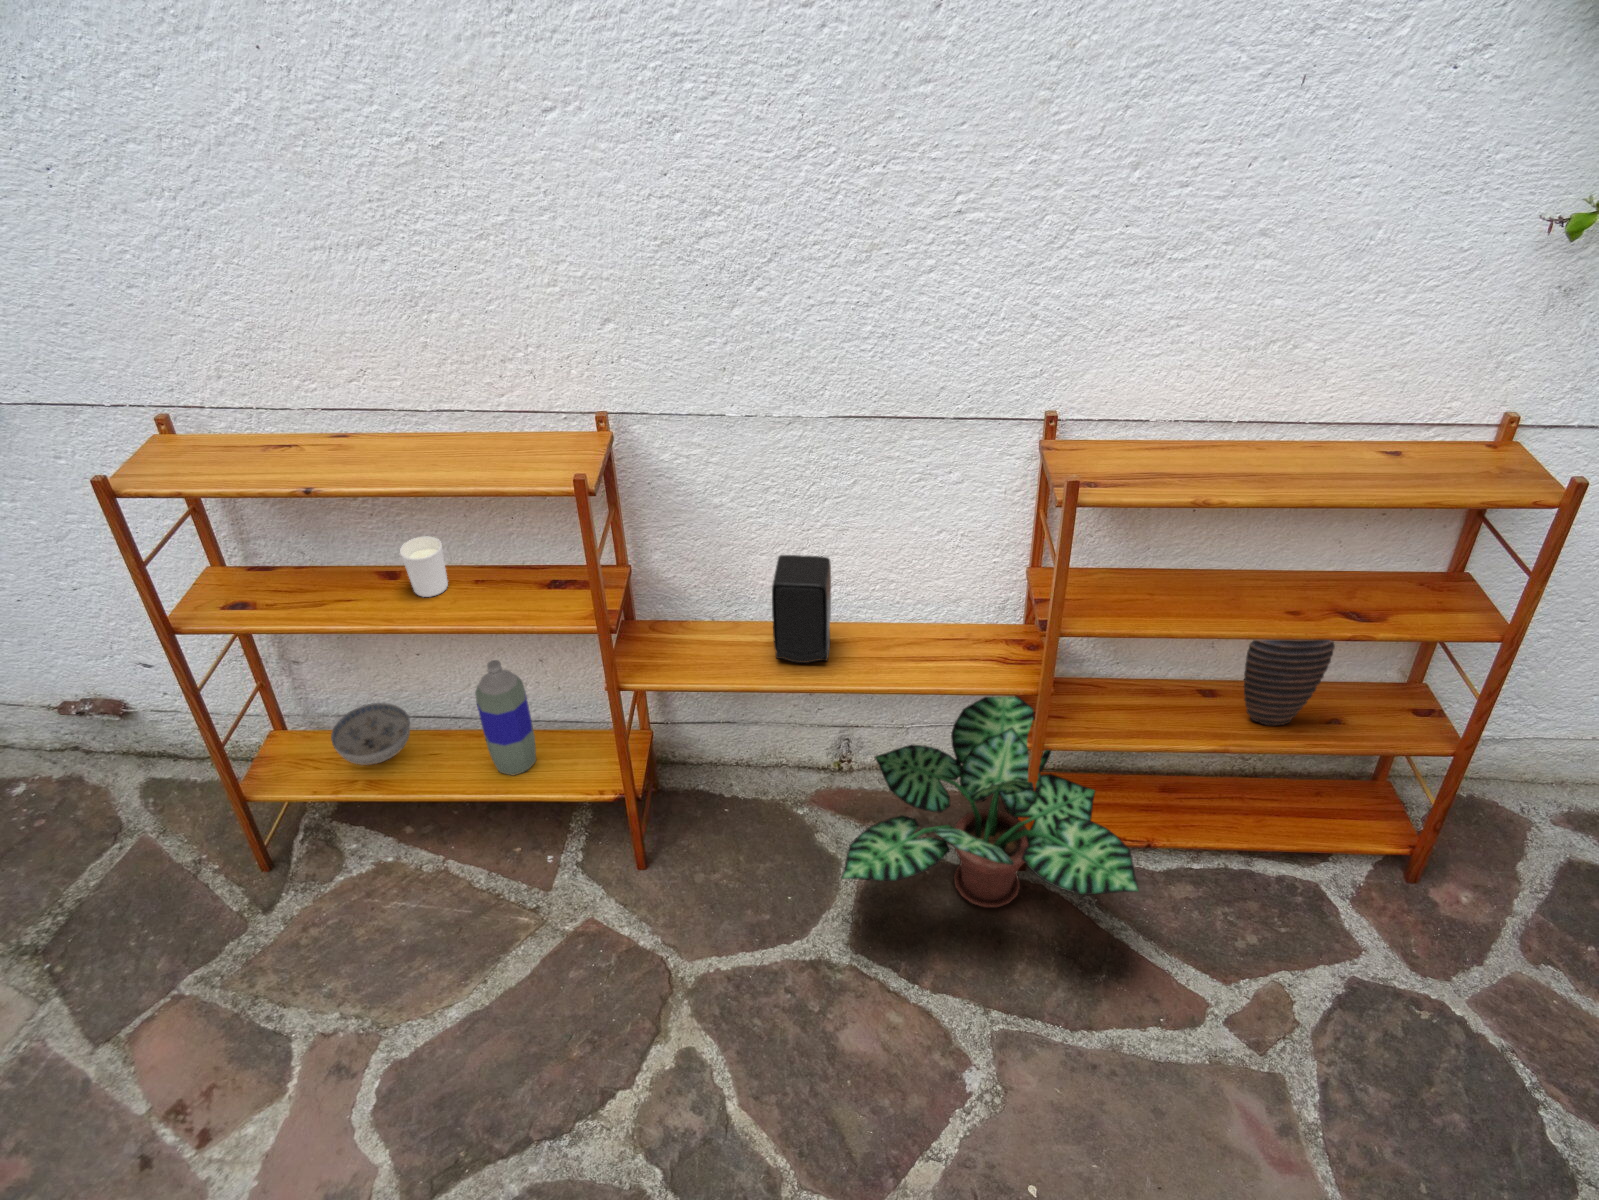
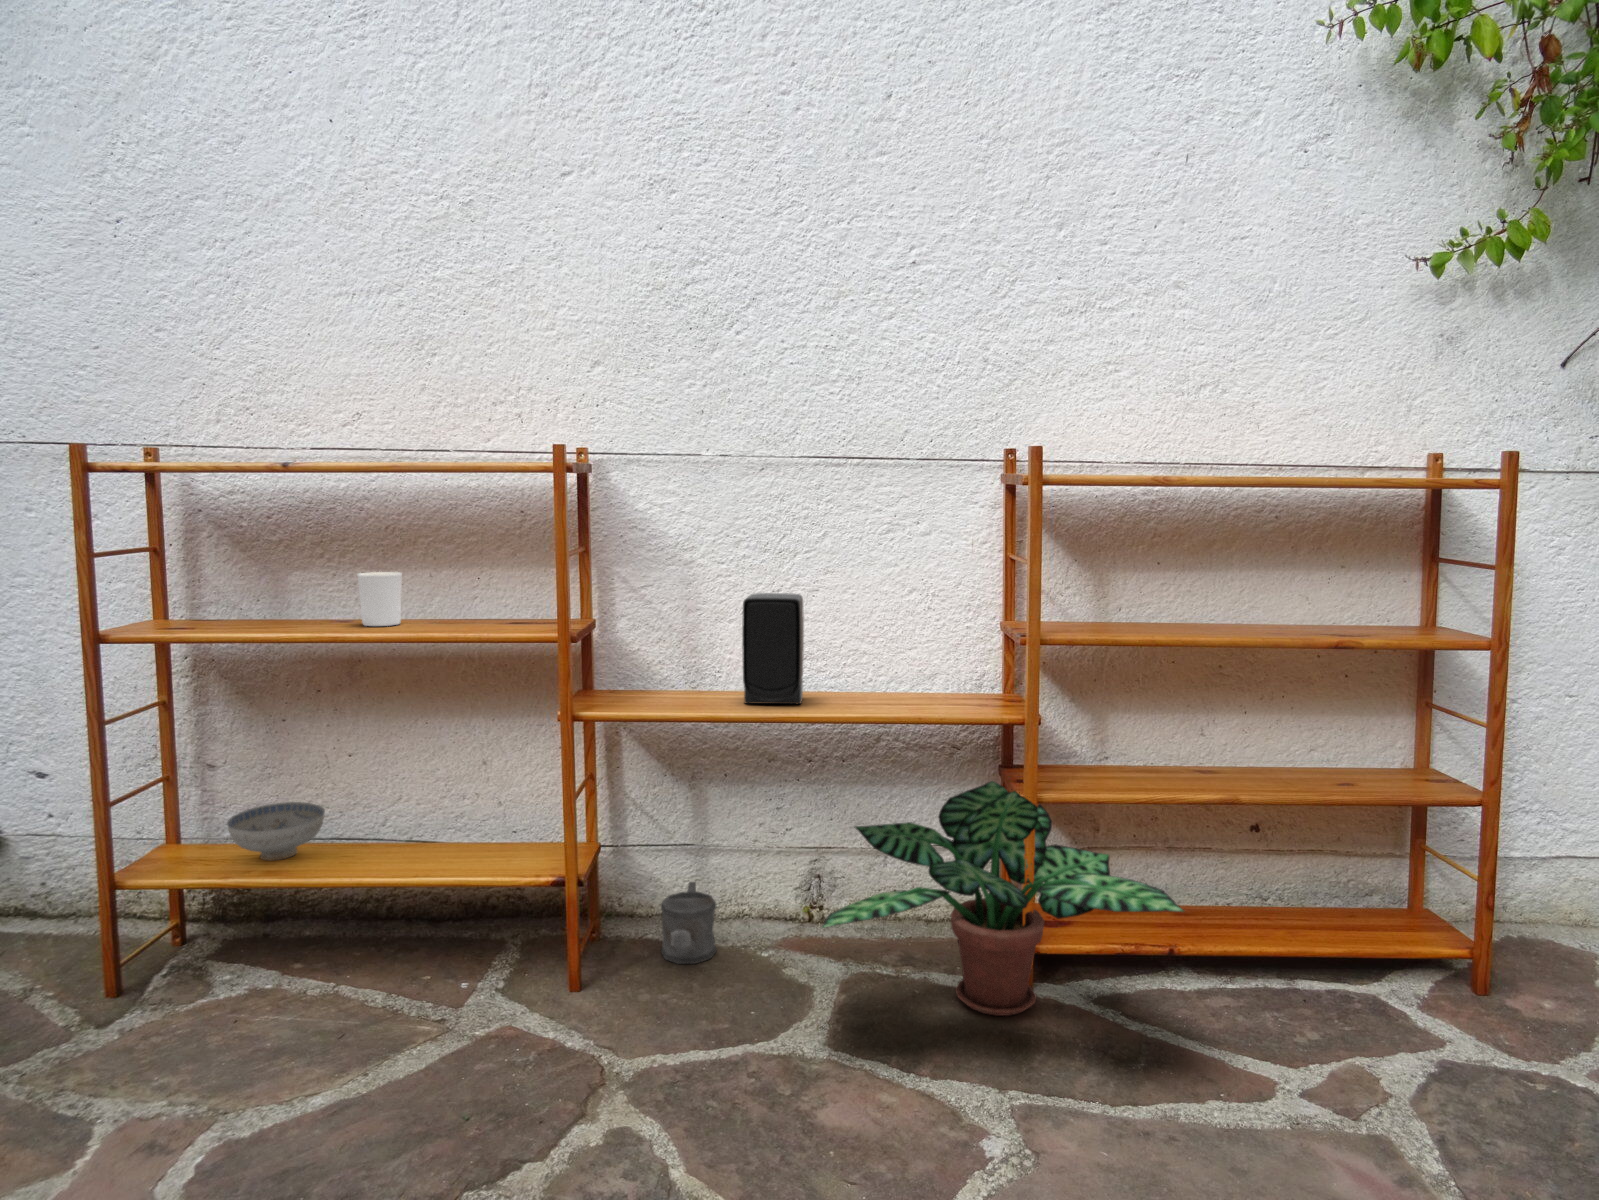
decorative vase: present [1244,640,1335,725] -> none [1244,634,1334,784]
bottle: present [475,660,536,775] -> none [406,710,466,864]
watering can: none [709,754,758,848] -> present [661,882,717,964]

